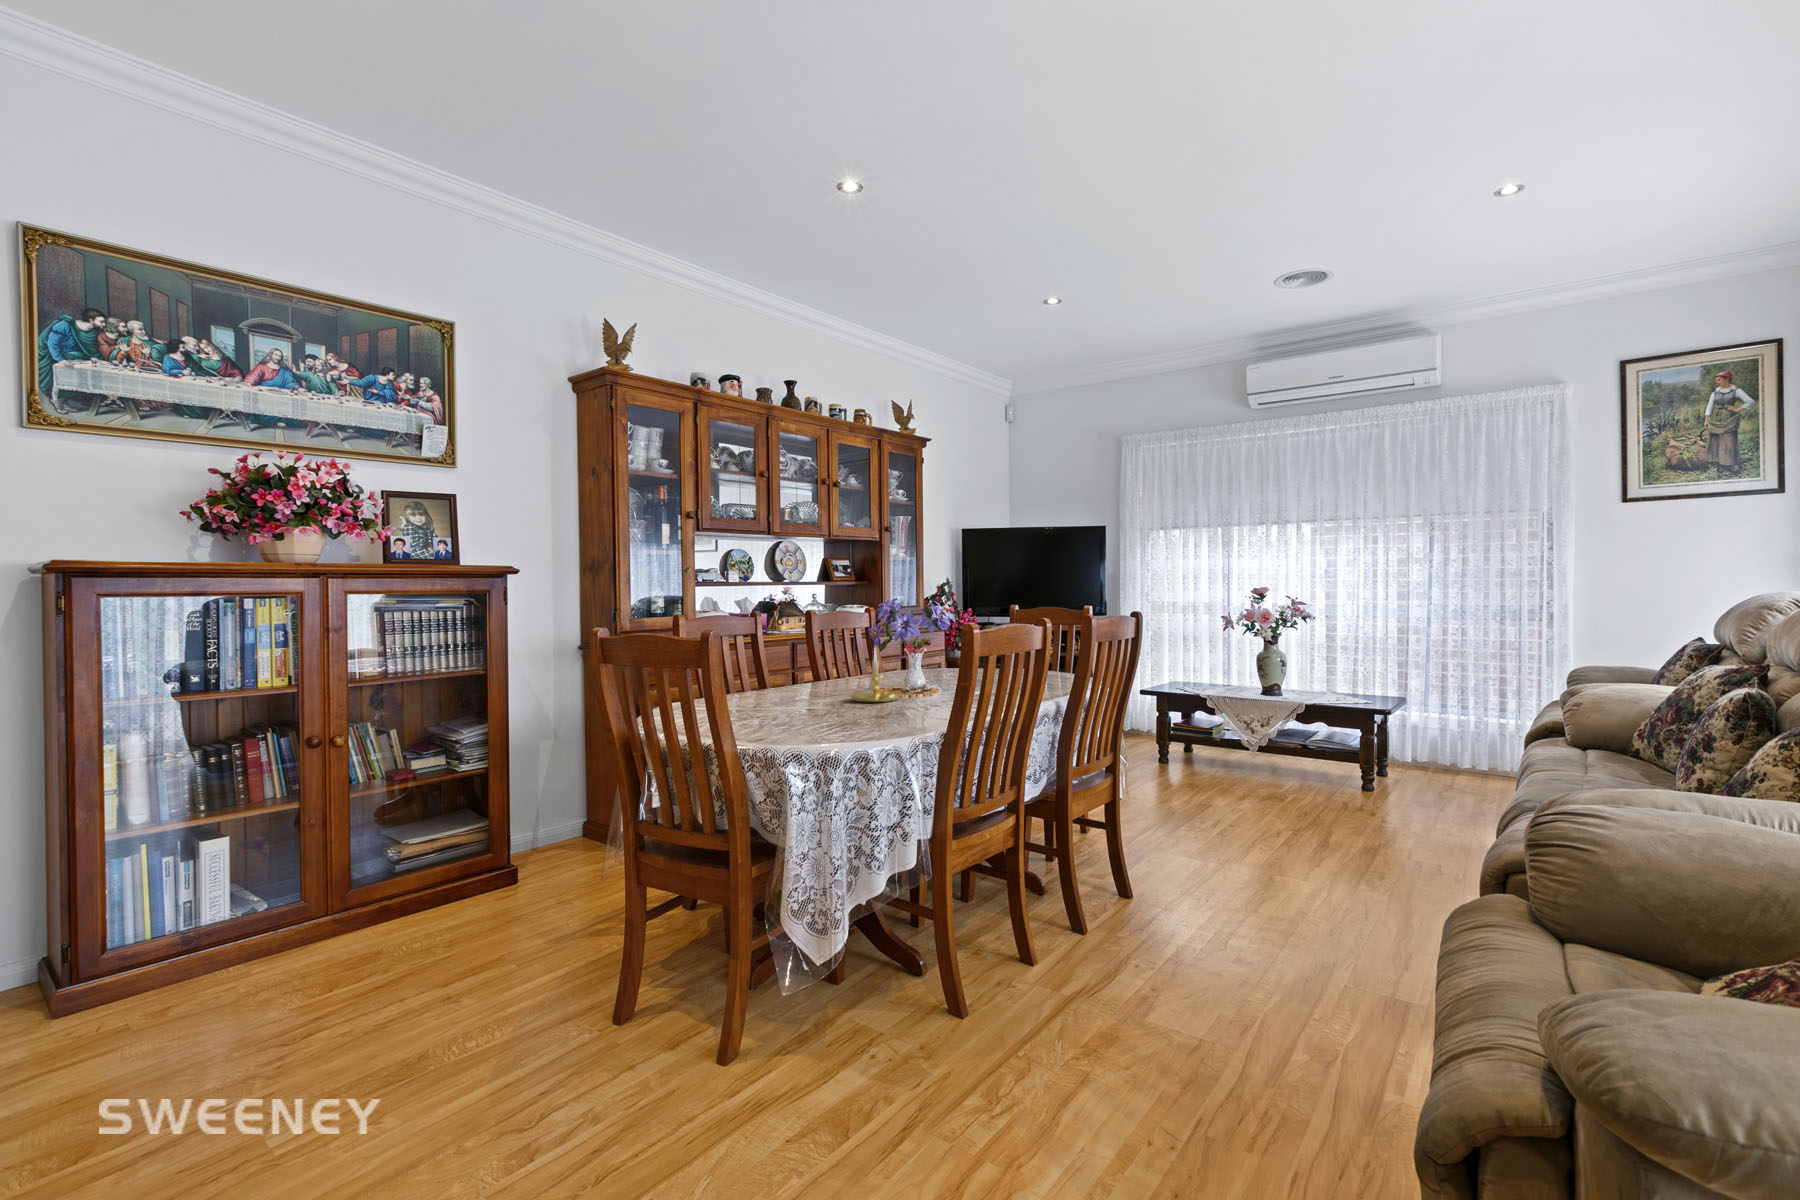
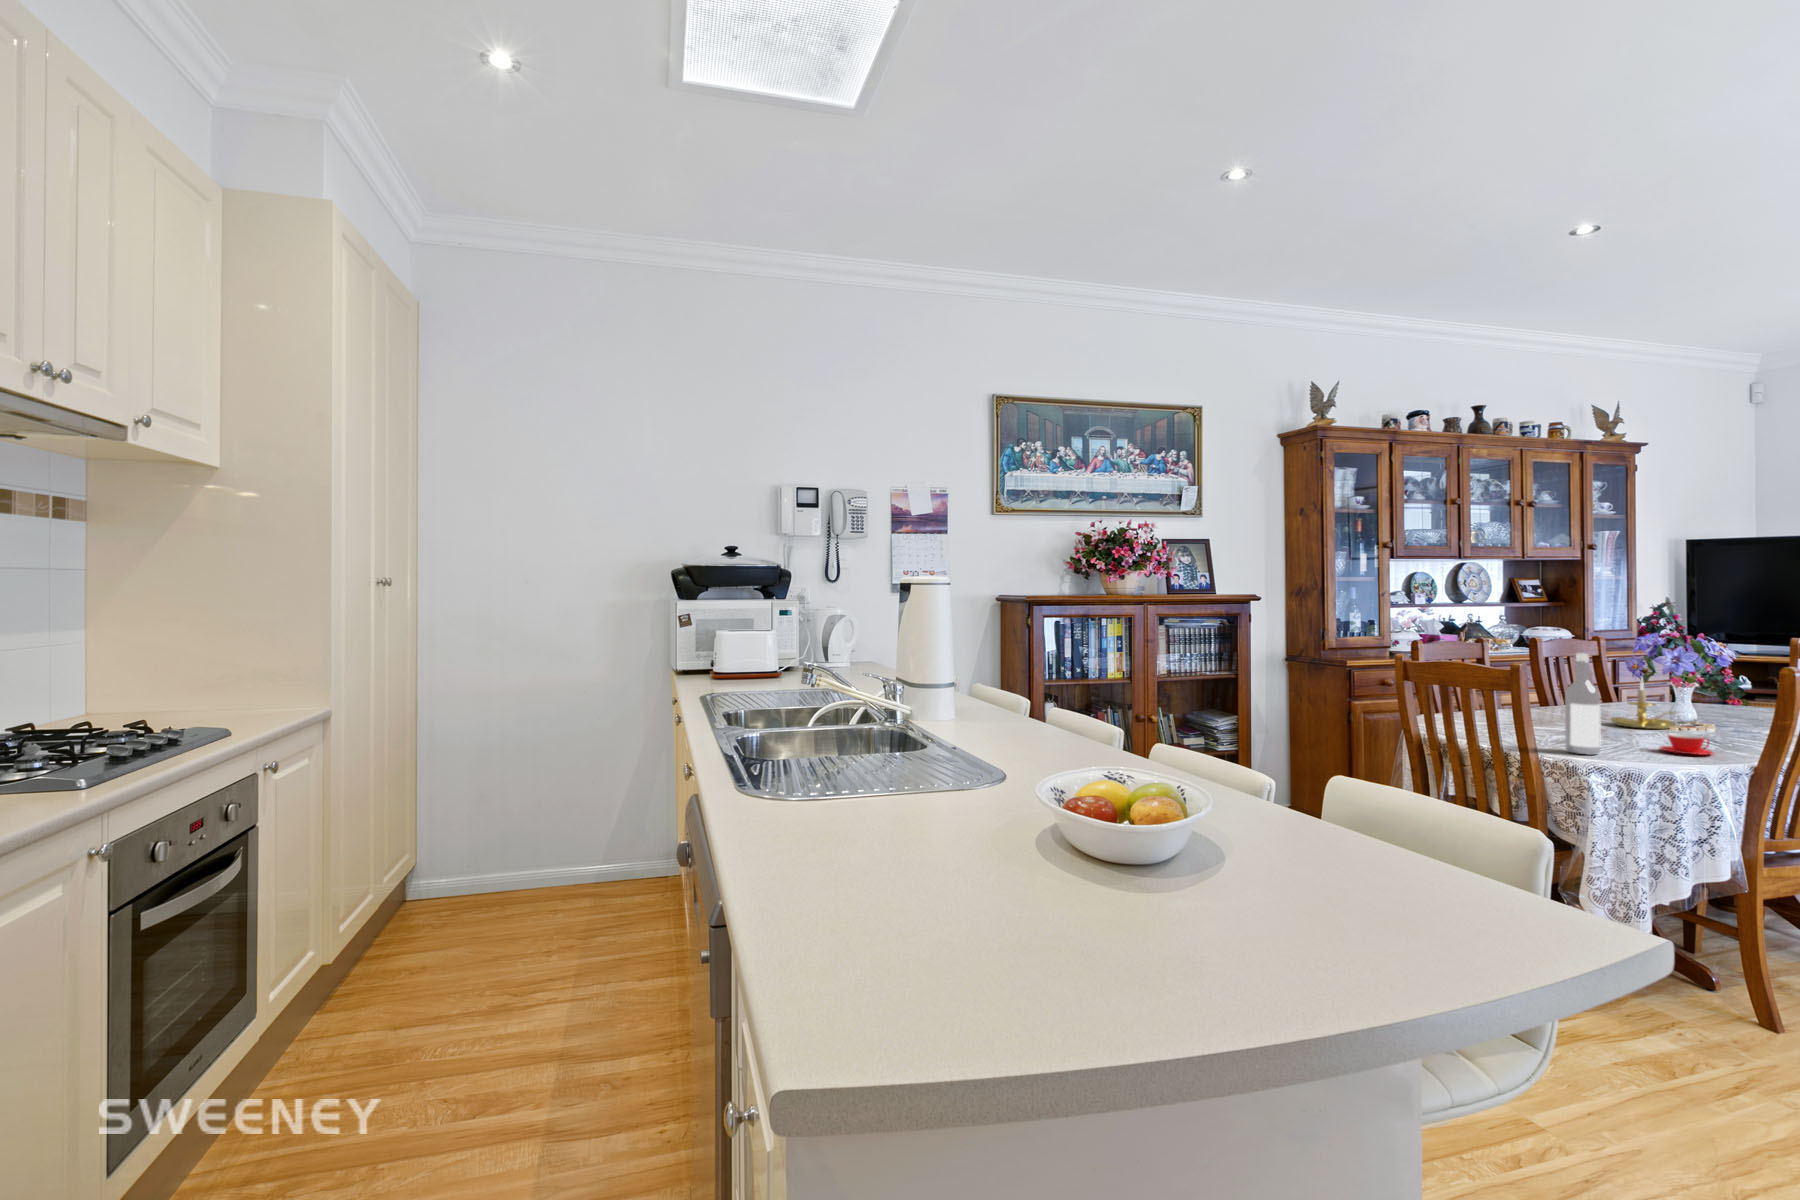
wine bottle: none [775,621,808,740] -> present [1565,653,1601,755]
teacup: none [866,706,911,728] -> present [1660,733,1713,755]

